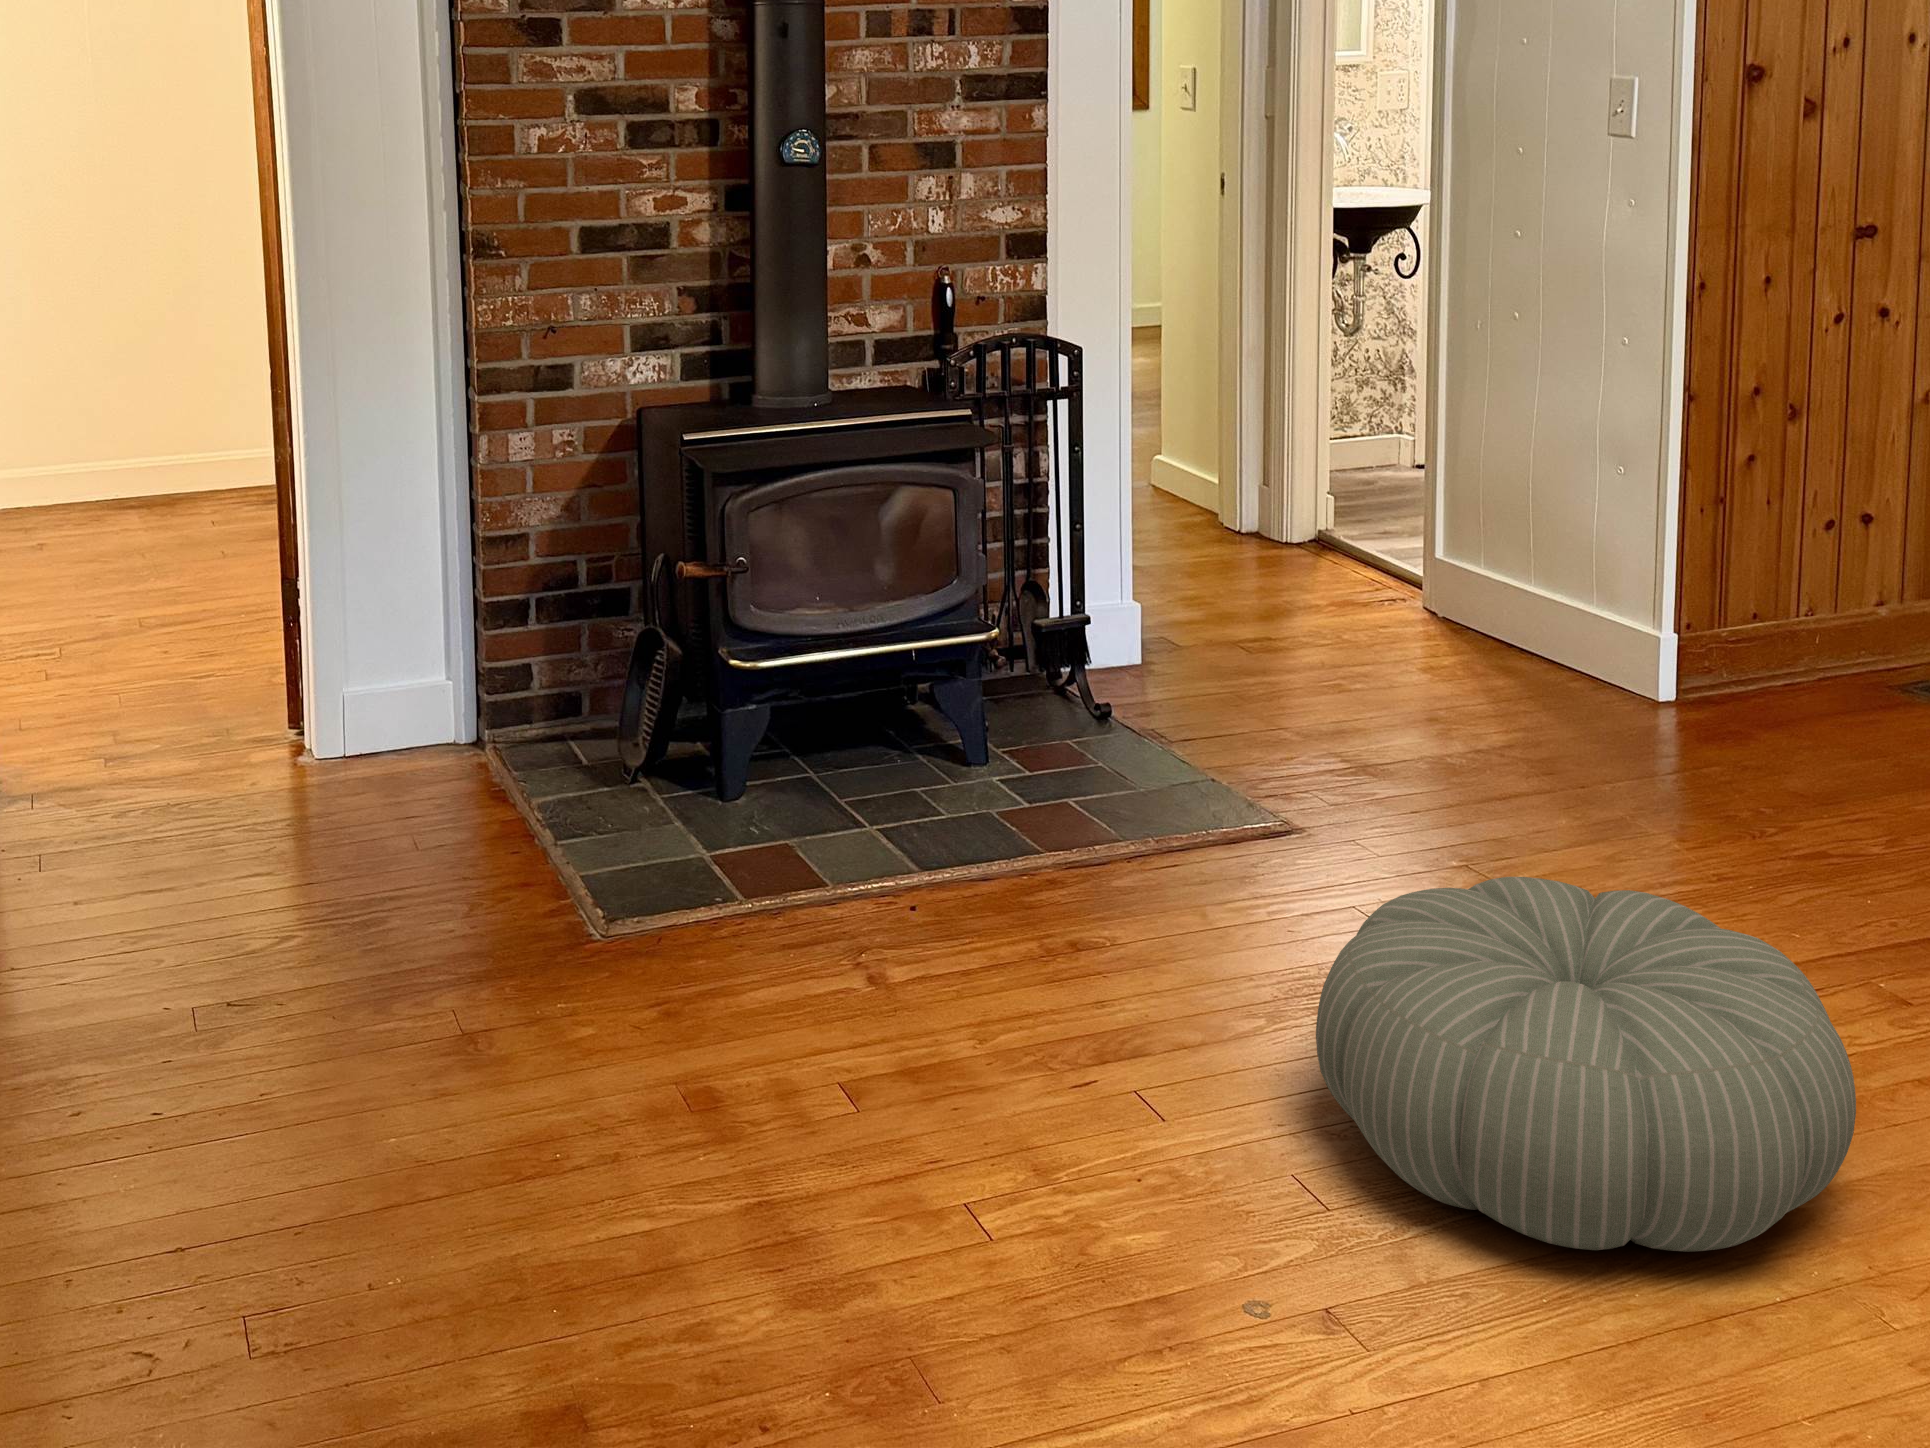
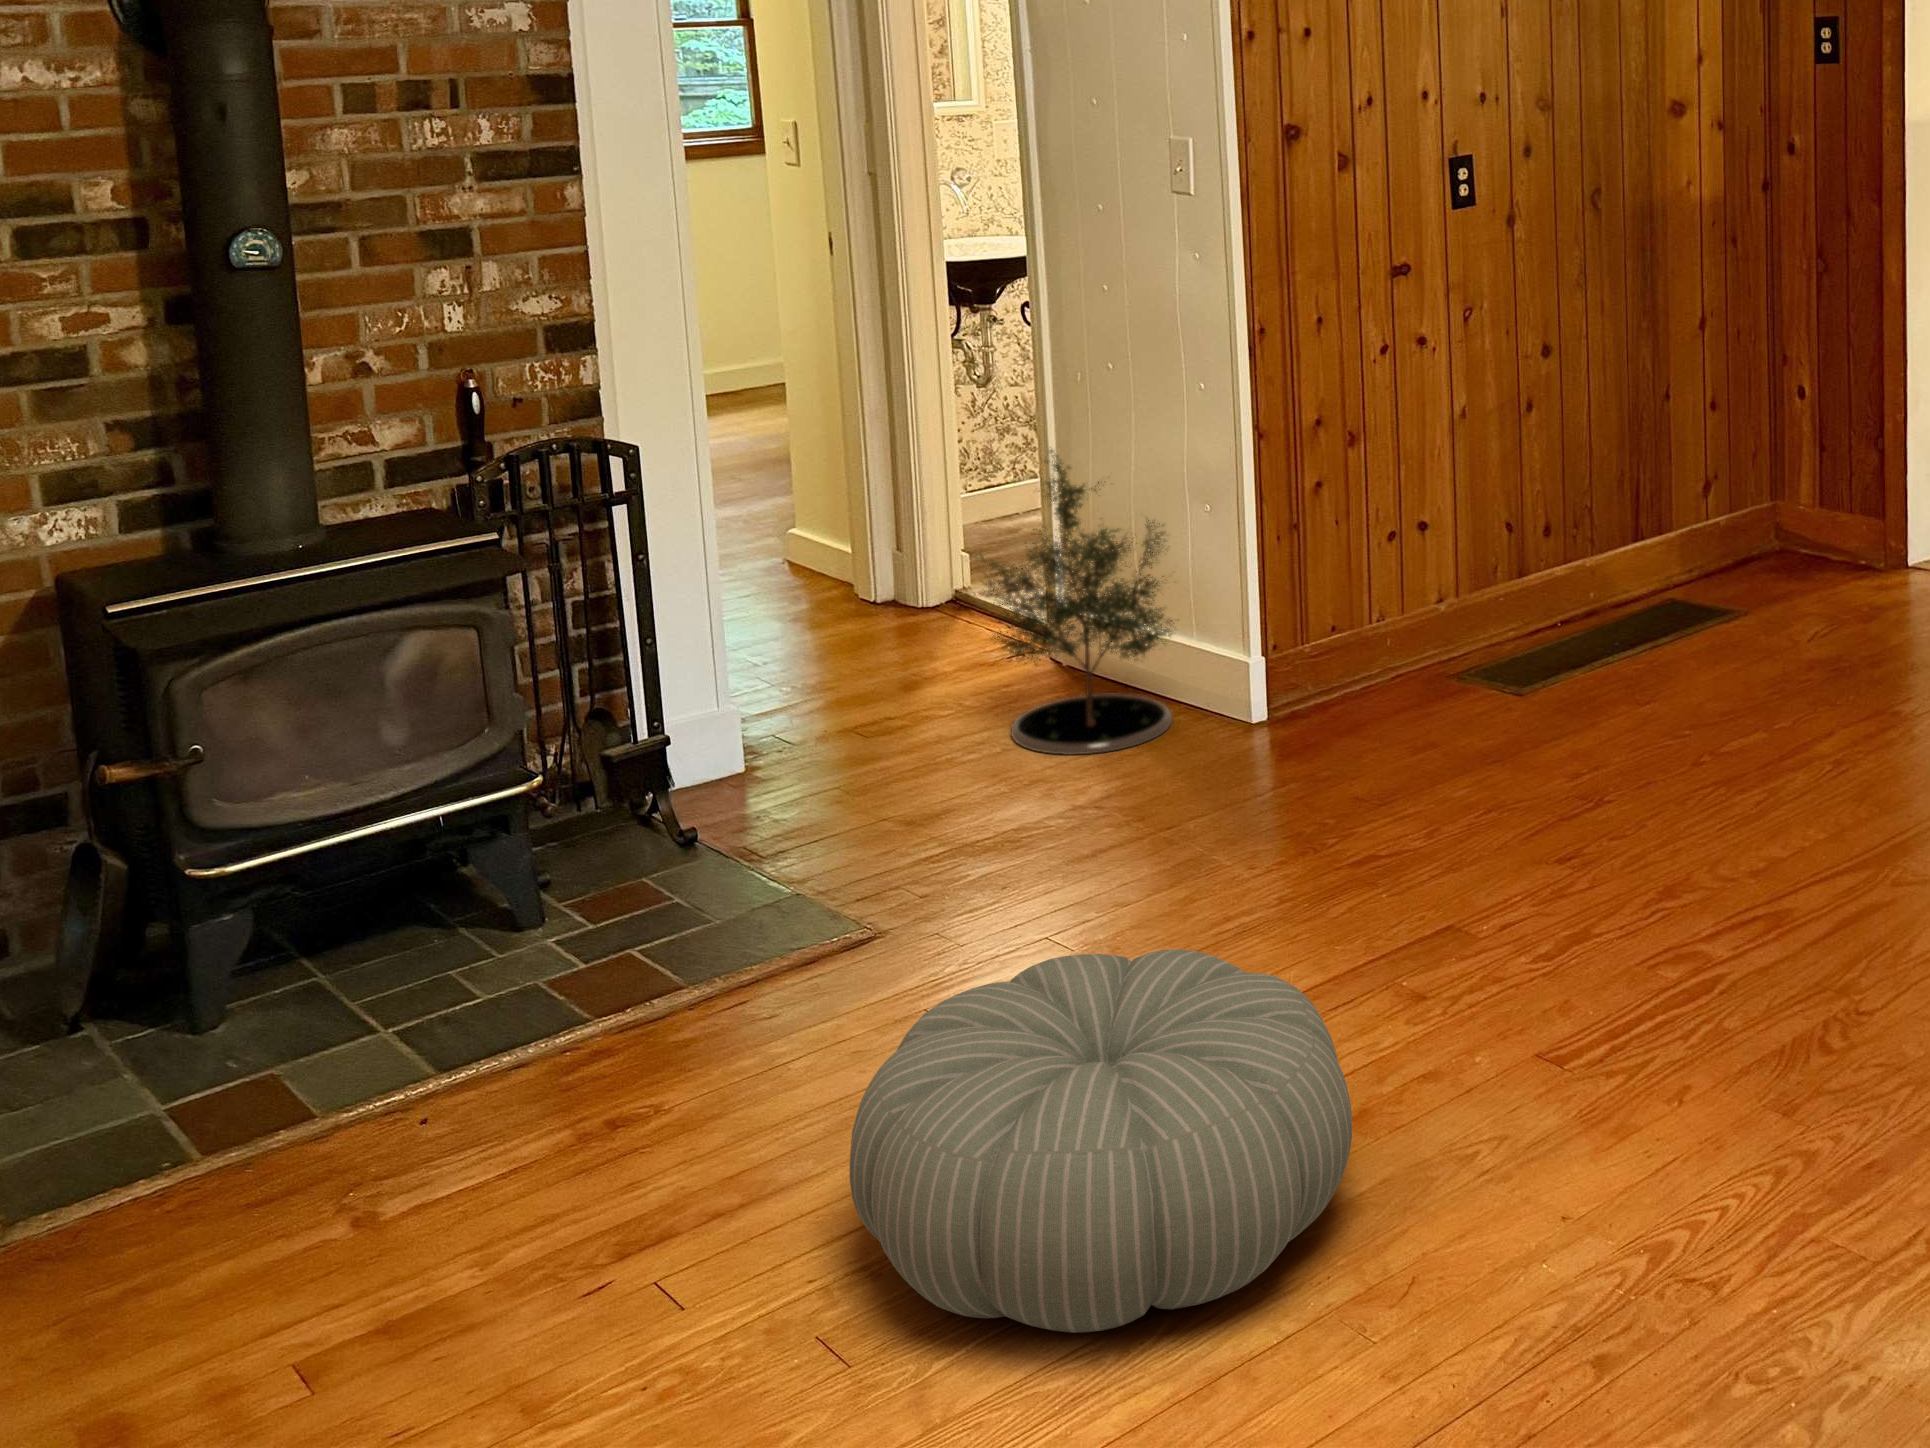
potted tree: none [1368,388,1589,702] -> present [968,450,1178,755]

